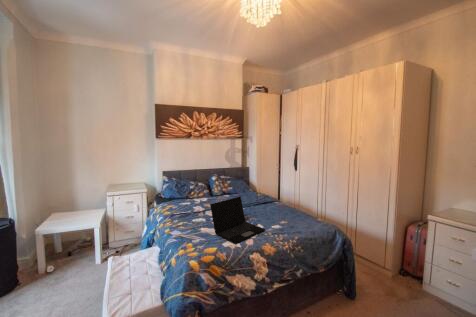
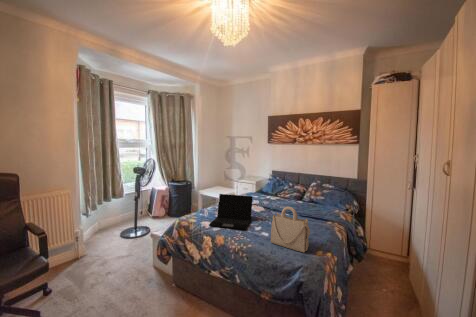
handbag: none [289,193,320,229] -> present [271,207,310,252]

